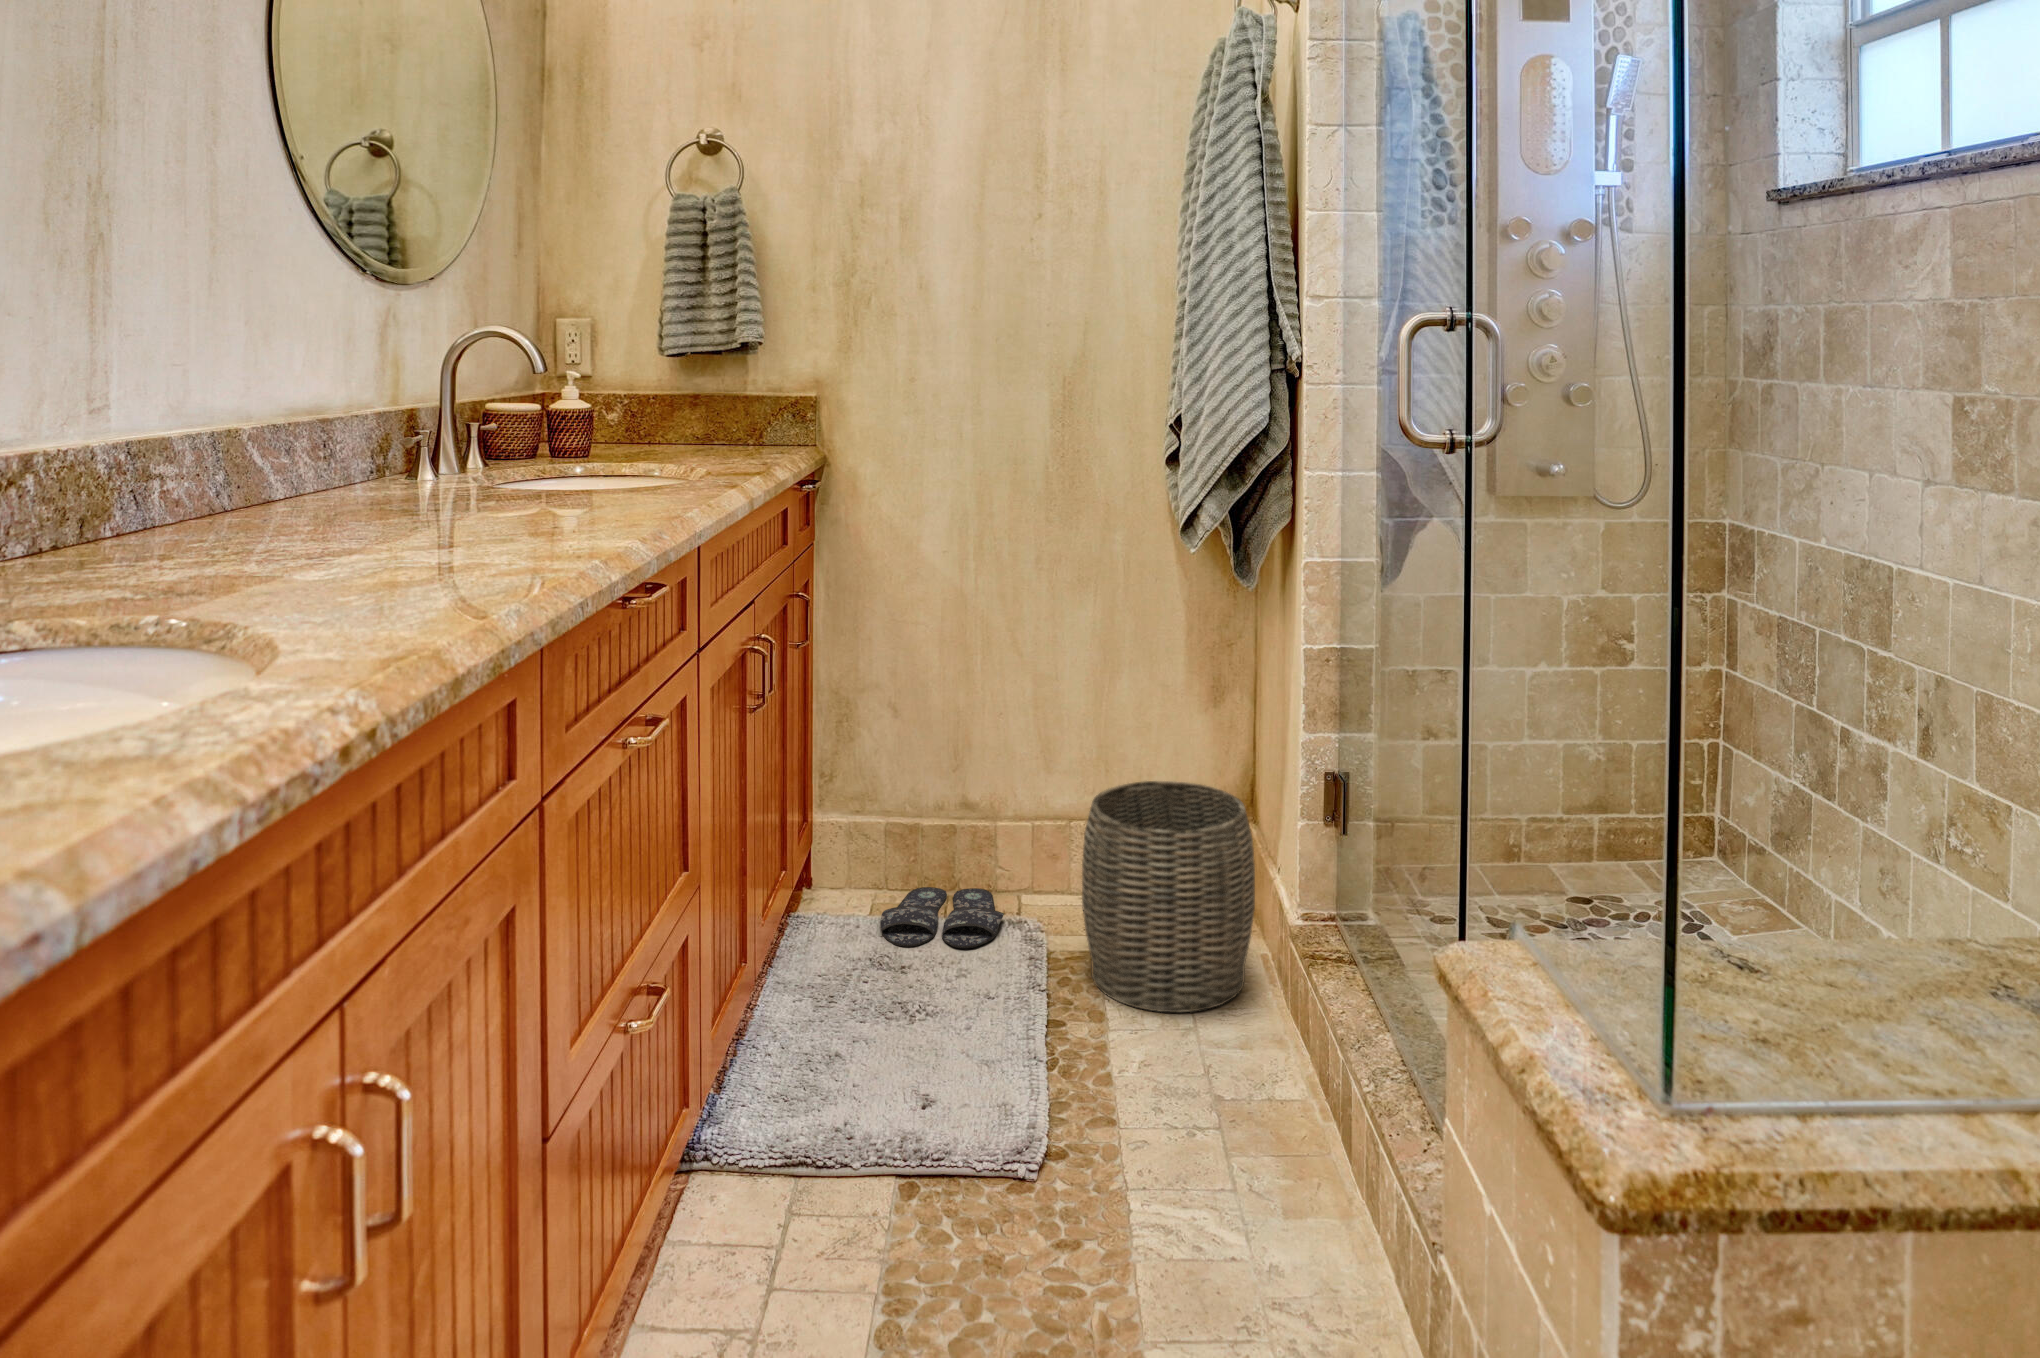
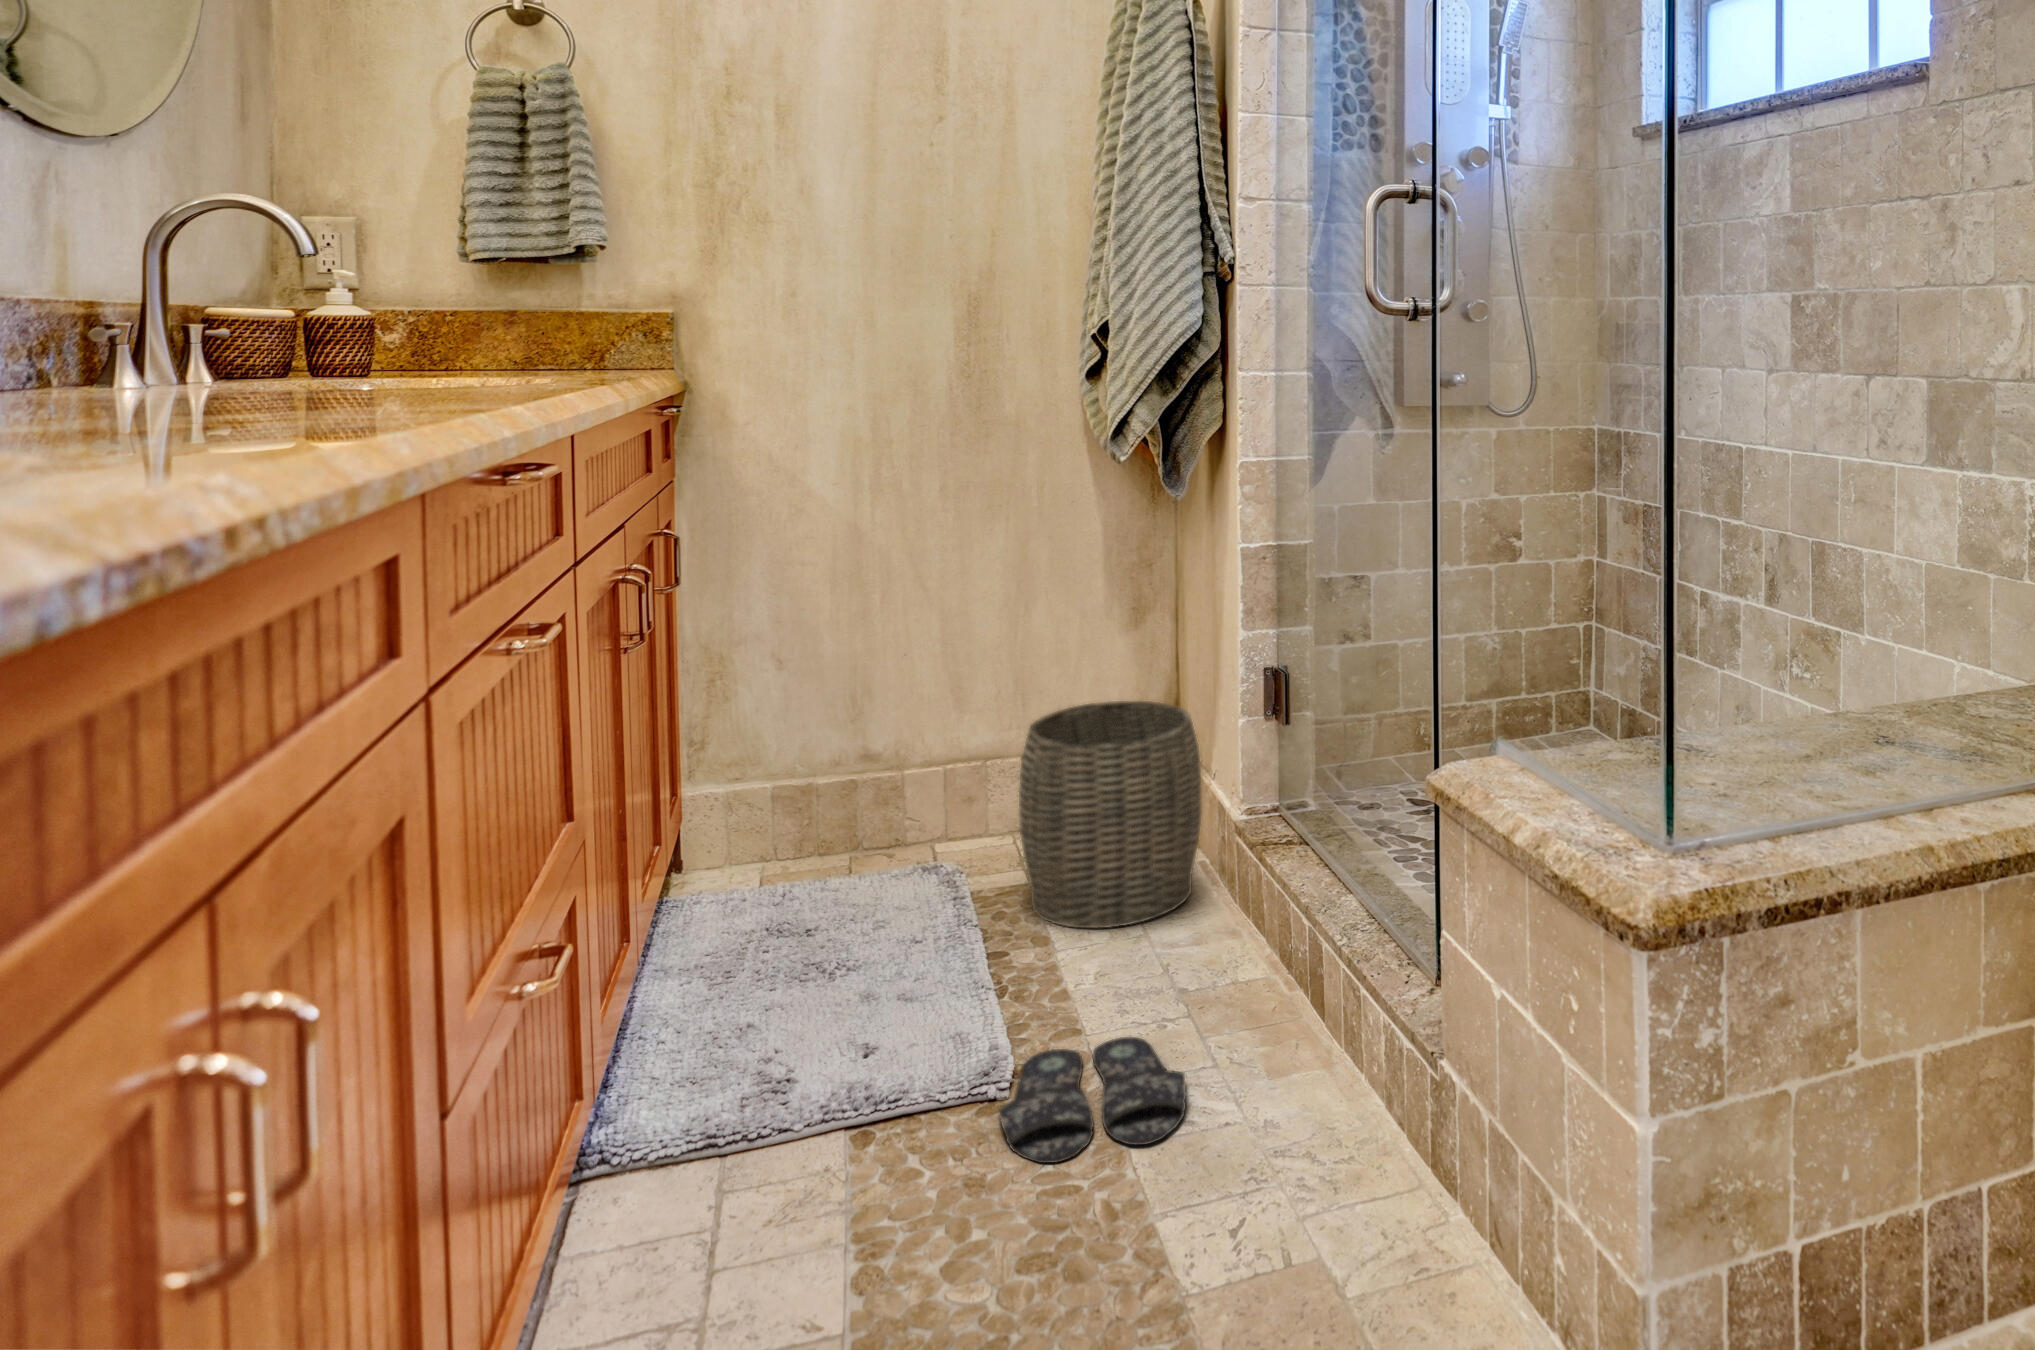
slippers: present [880,887,1004,948] -> present [999,1037,1186,1163]

